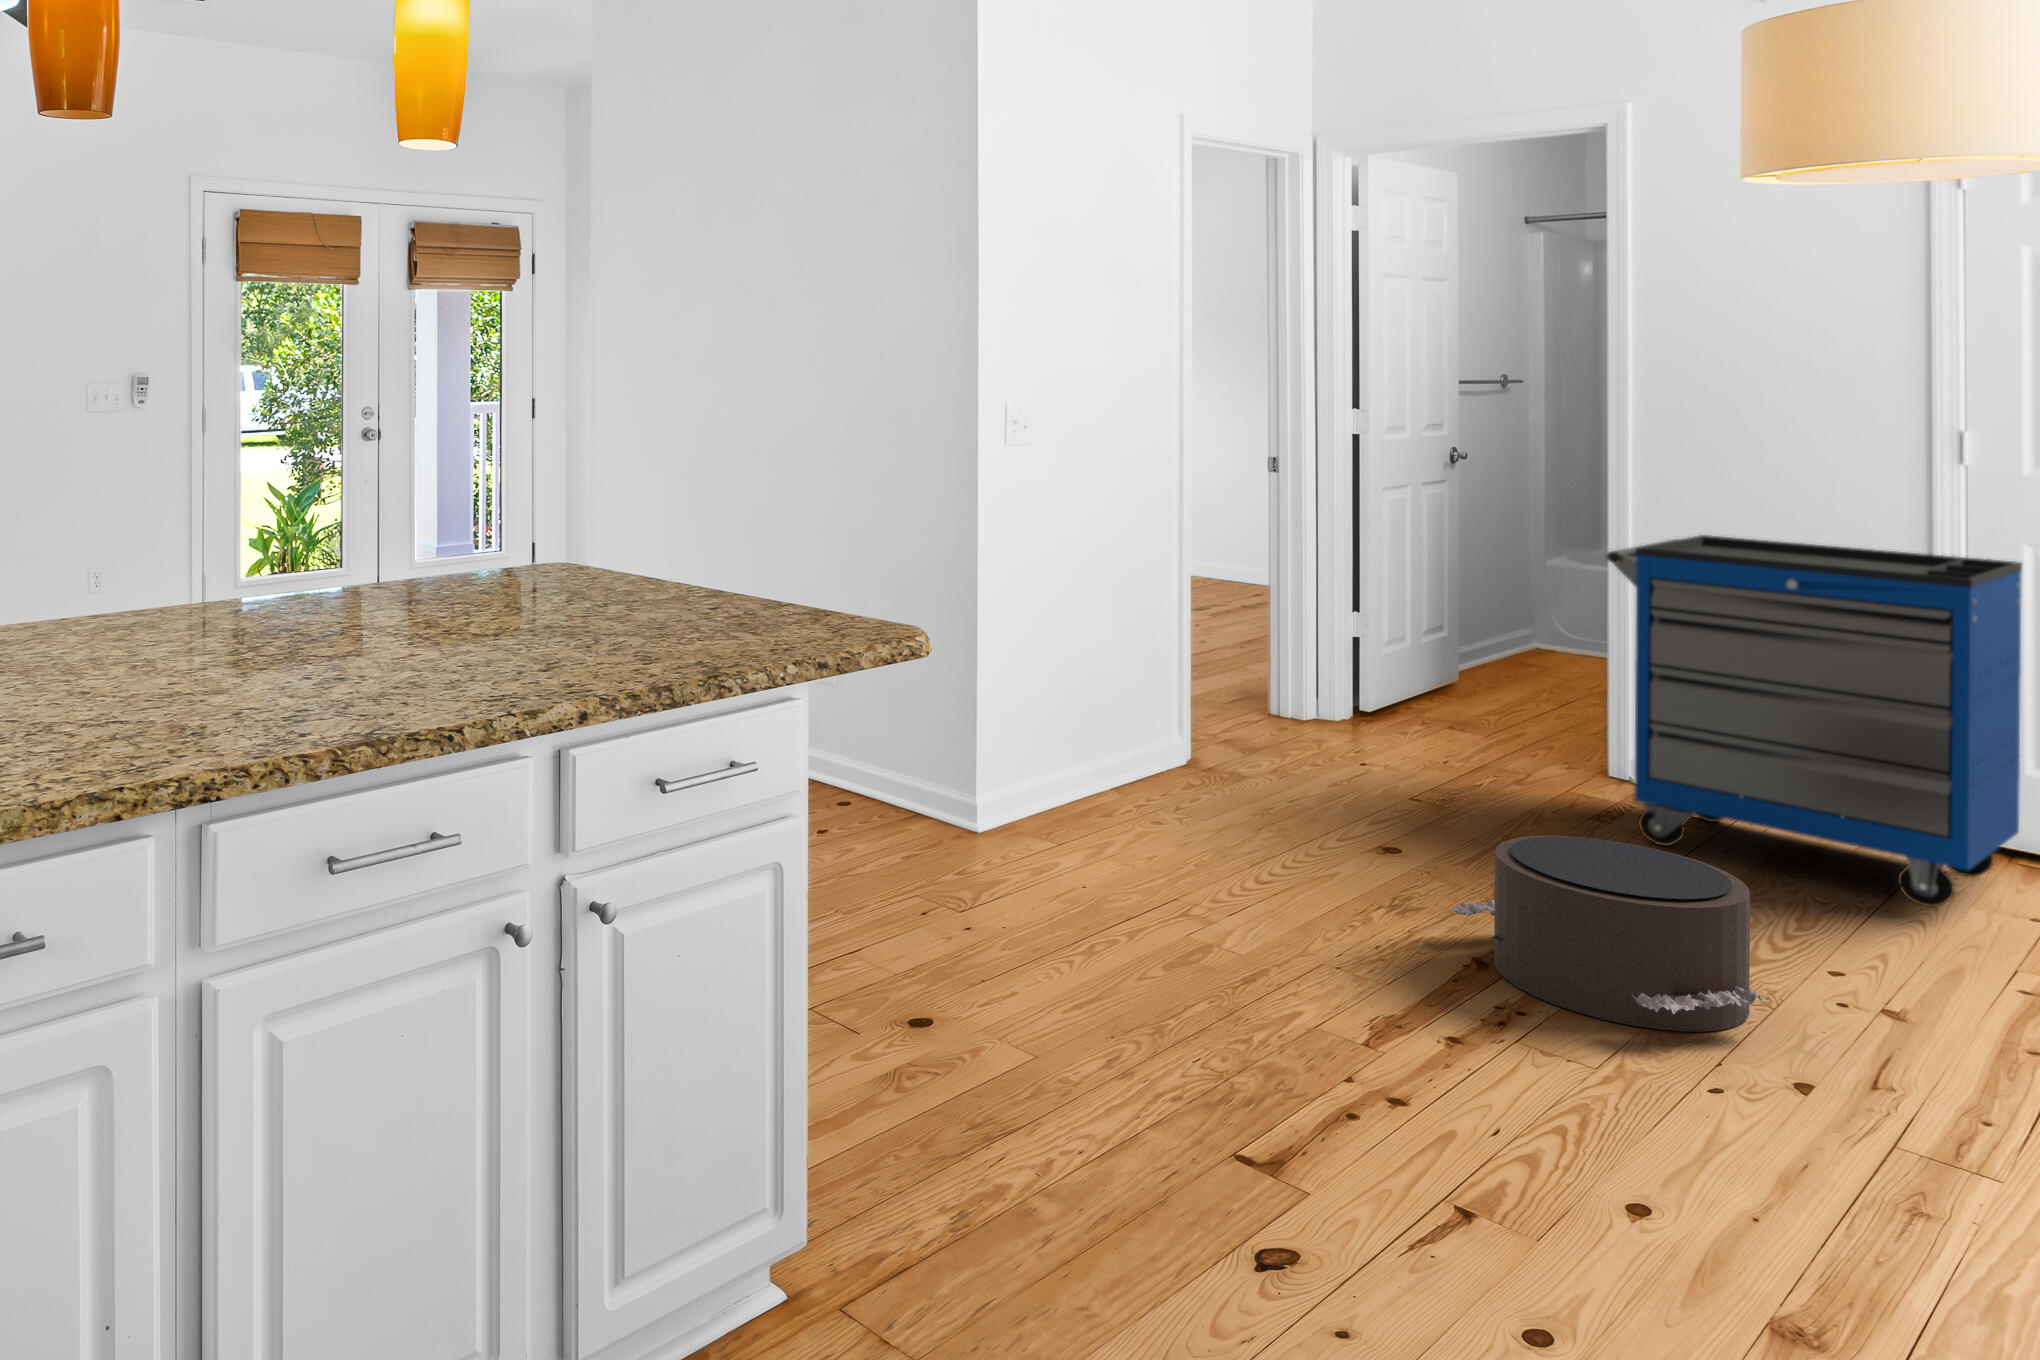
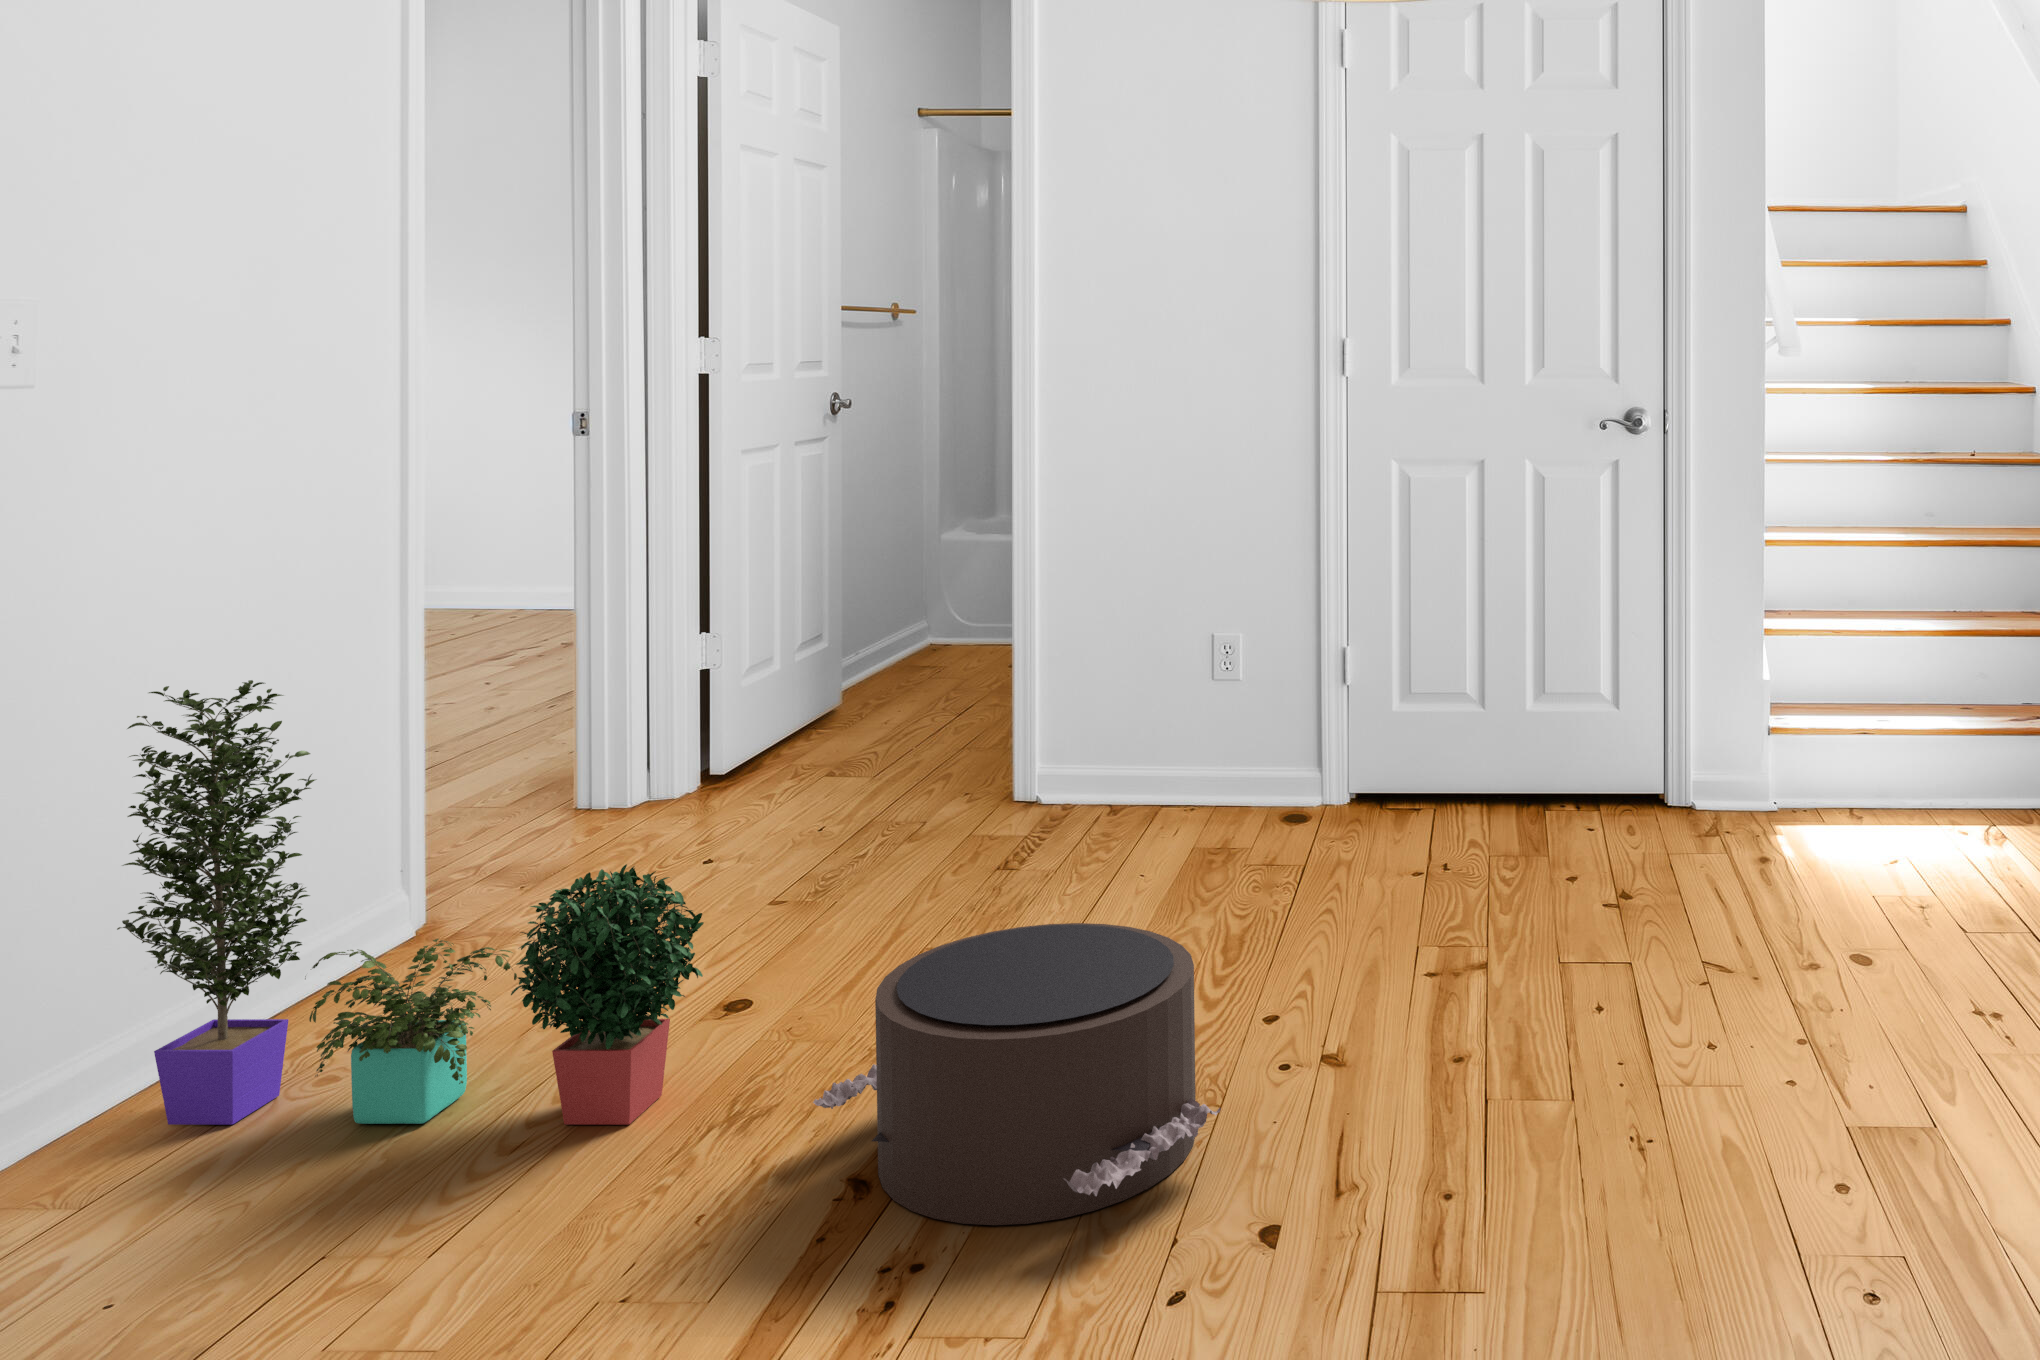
storage cabinet: present [1607,535,2022,907] -> none [1009,480,1399,891]
potted plant: none [1059,594,1375,892] -> present [117,680,704,1125]

